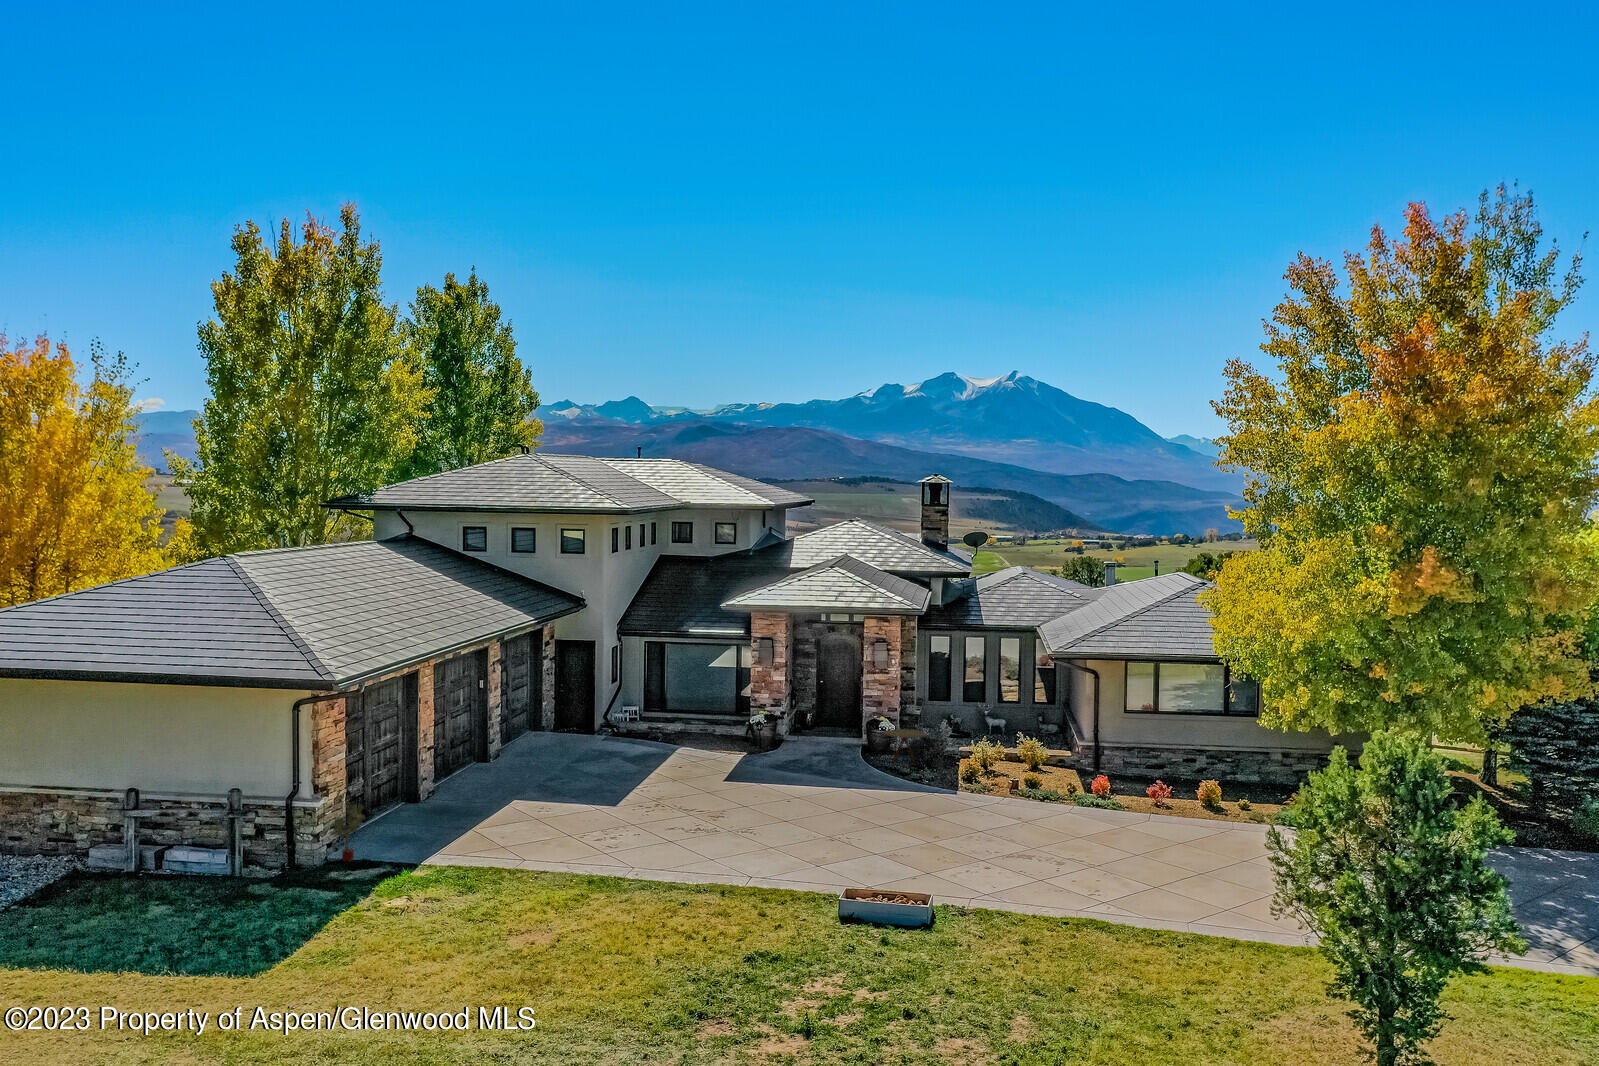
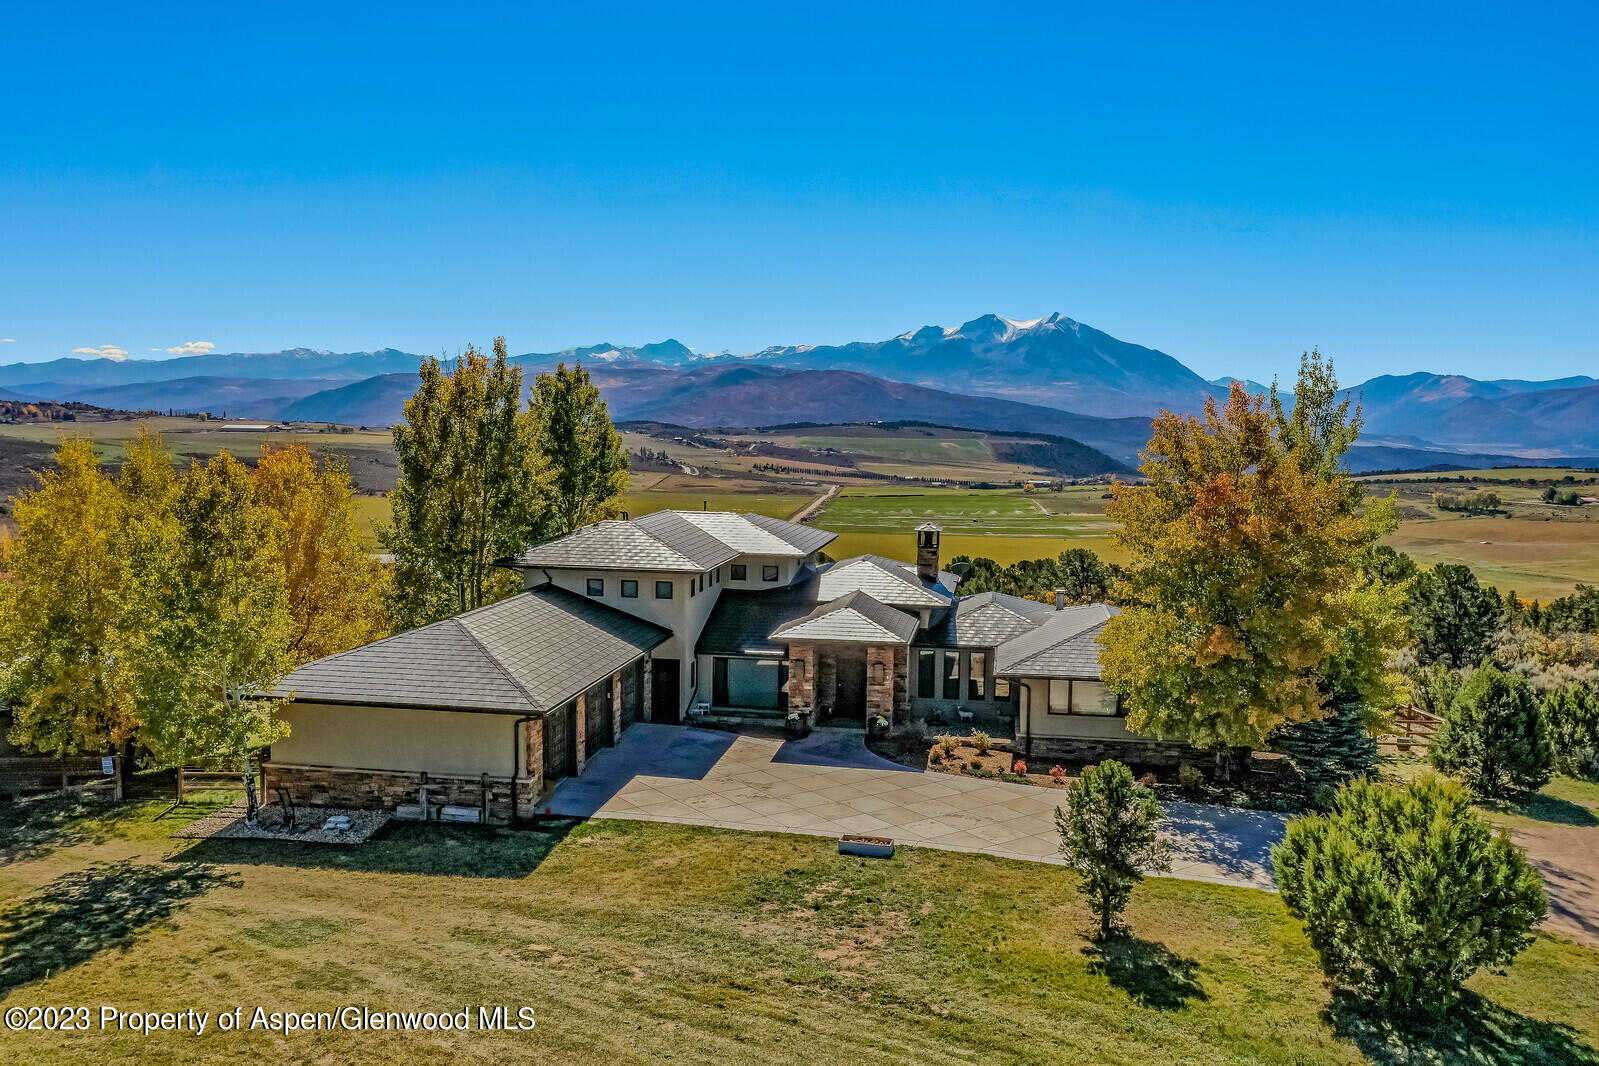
round table: present [883,729,926,763] -> none [879,724,909,750]

